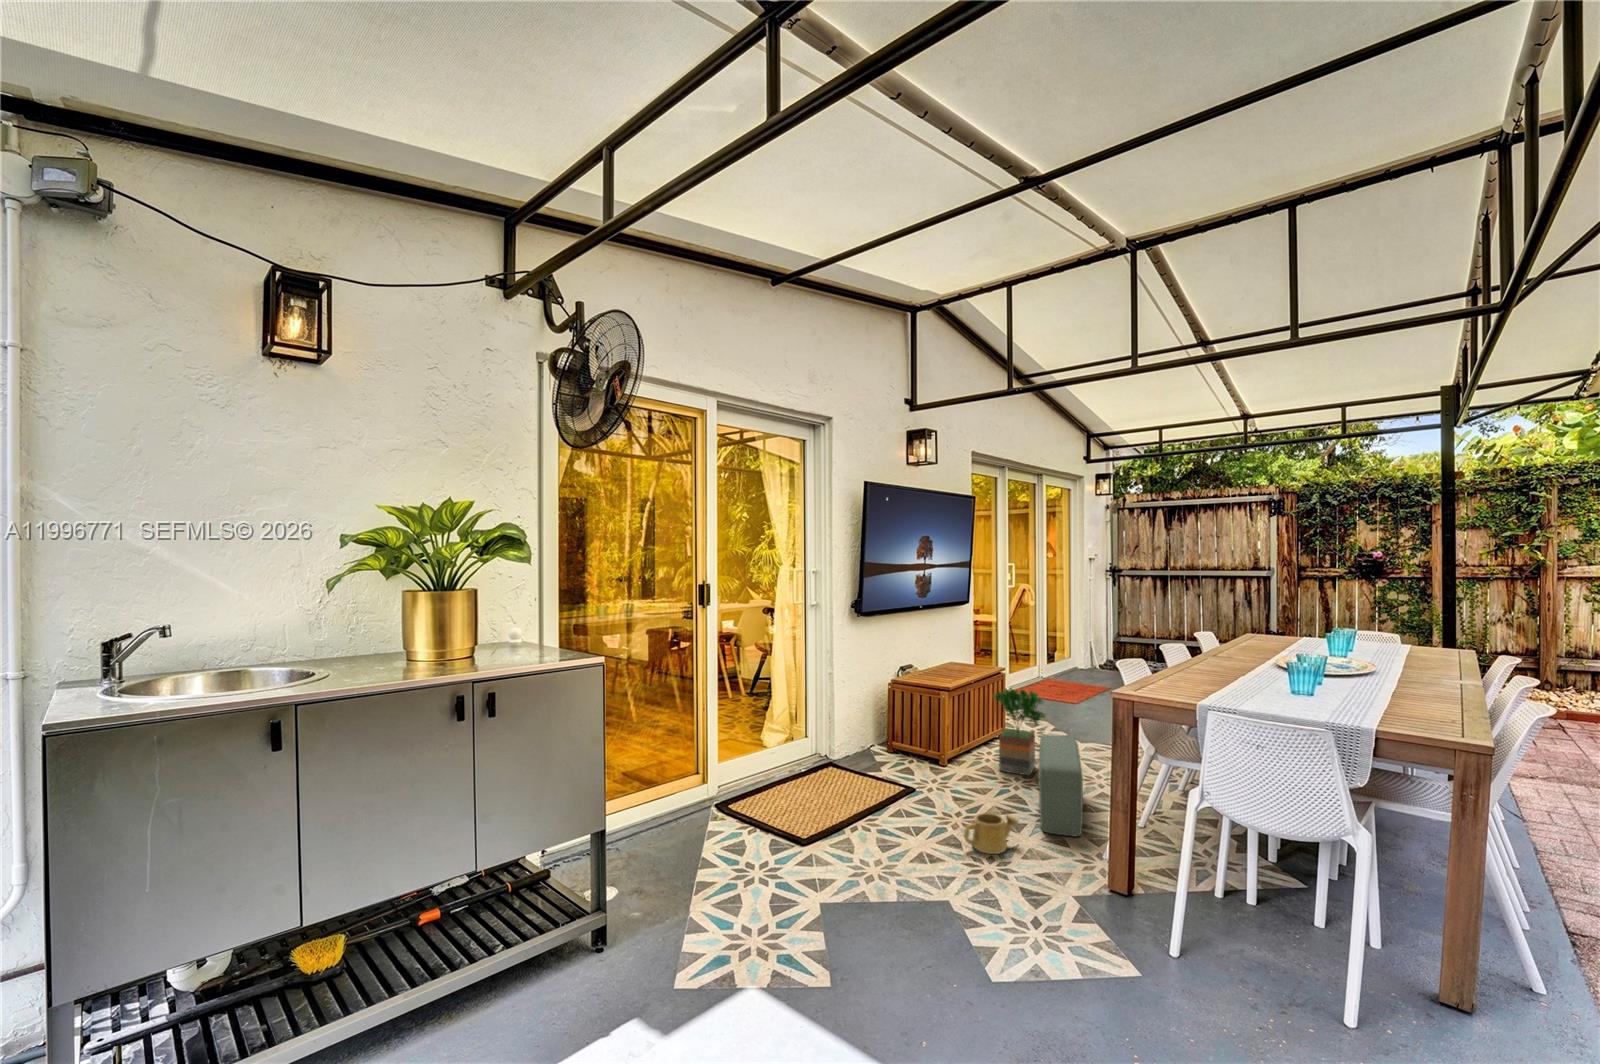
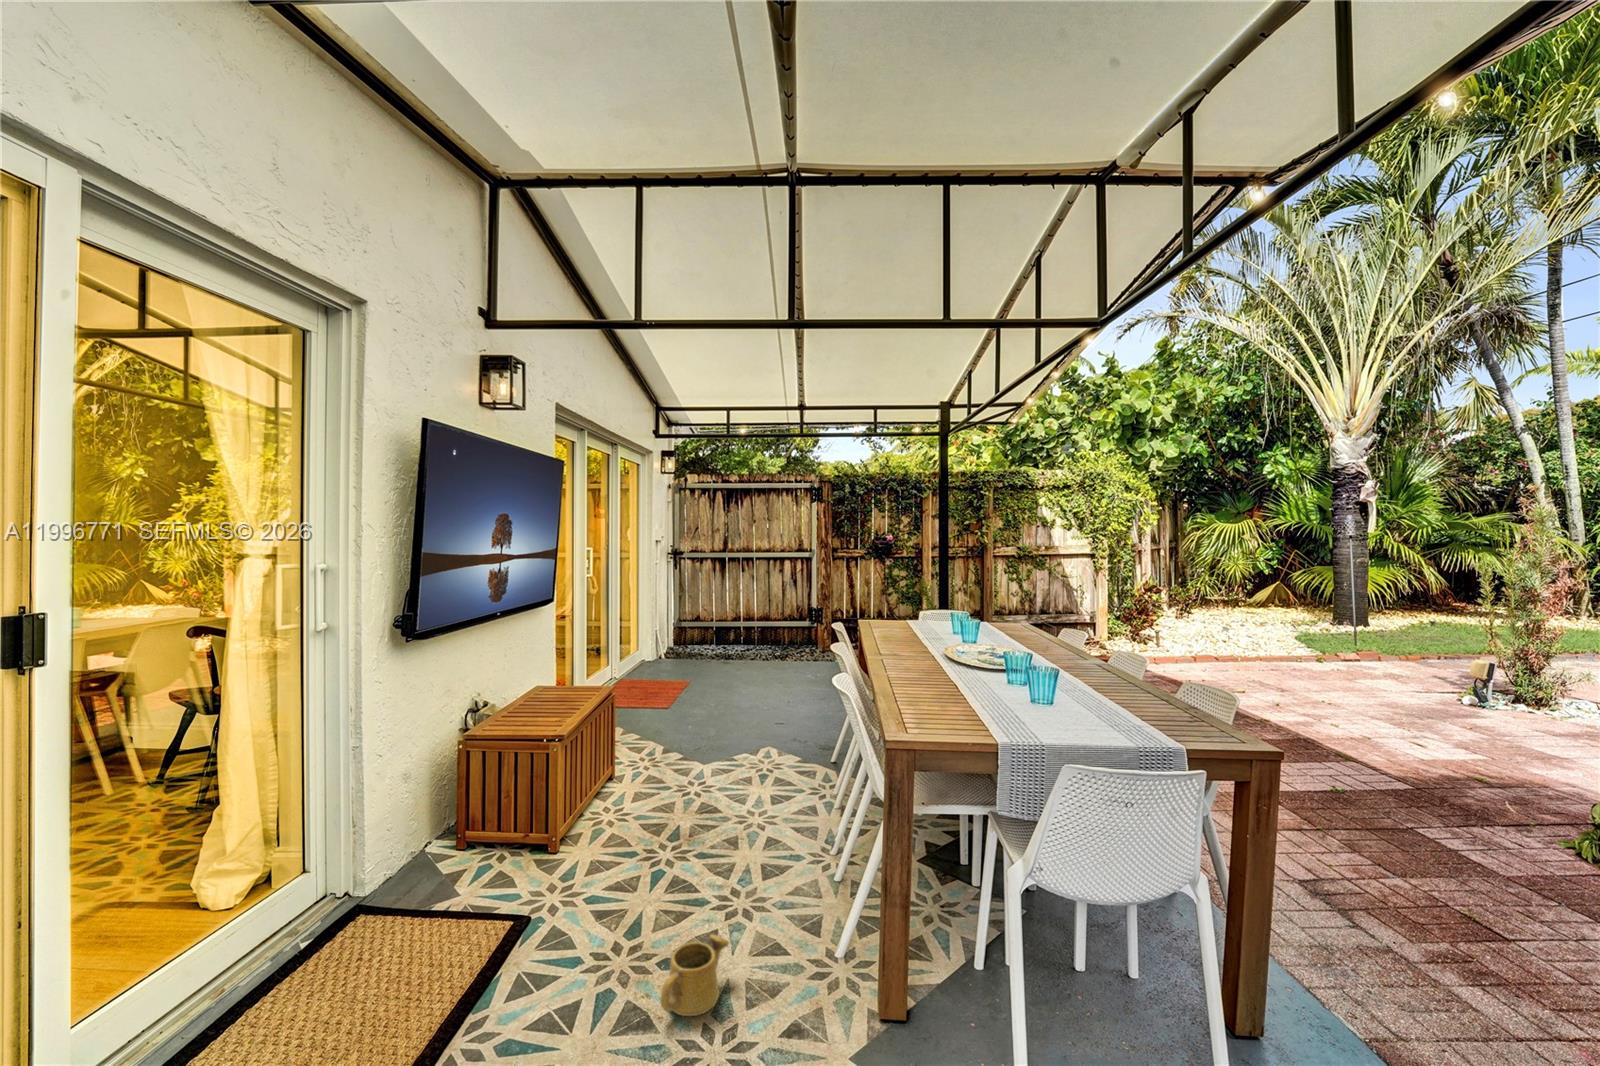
potted tree: present [994,688,1045,775] -> none [620,720,696,841]
pouf: present [1038,735,1083,836] -> none [702,779,792,935]

